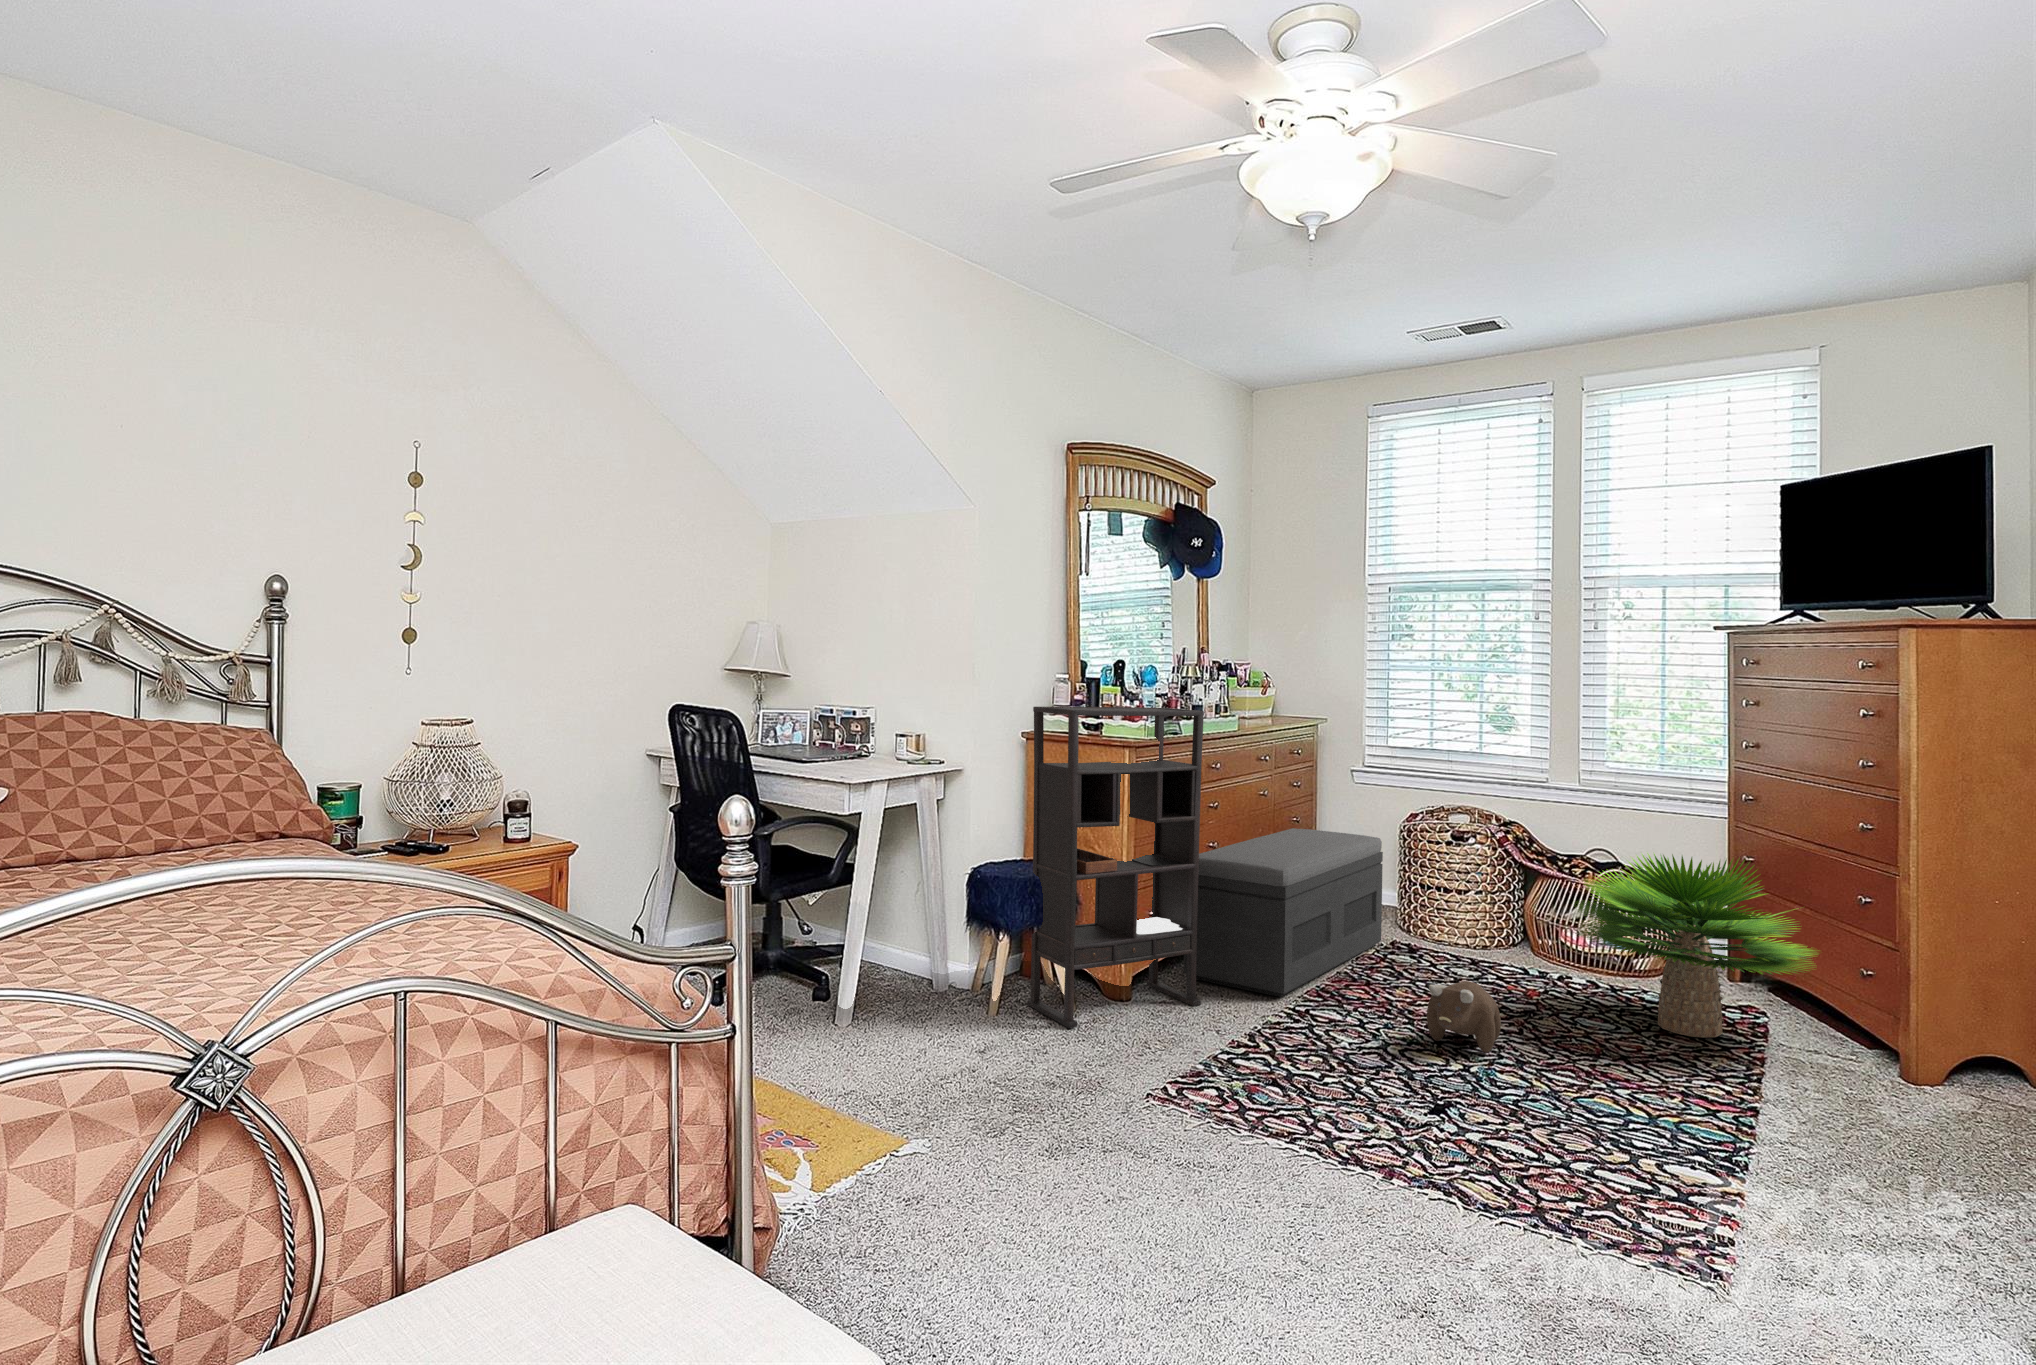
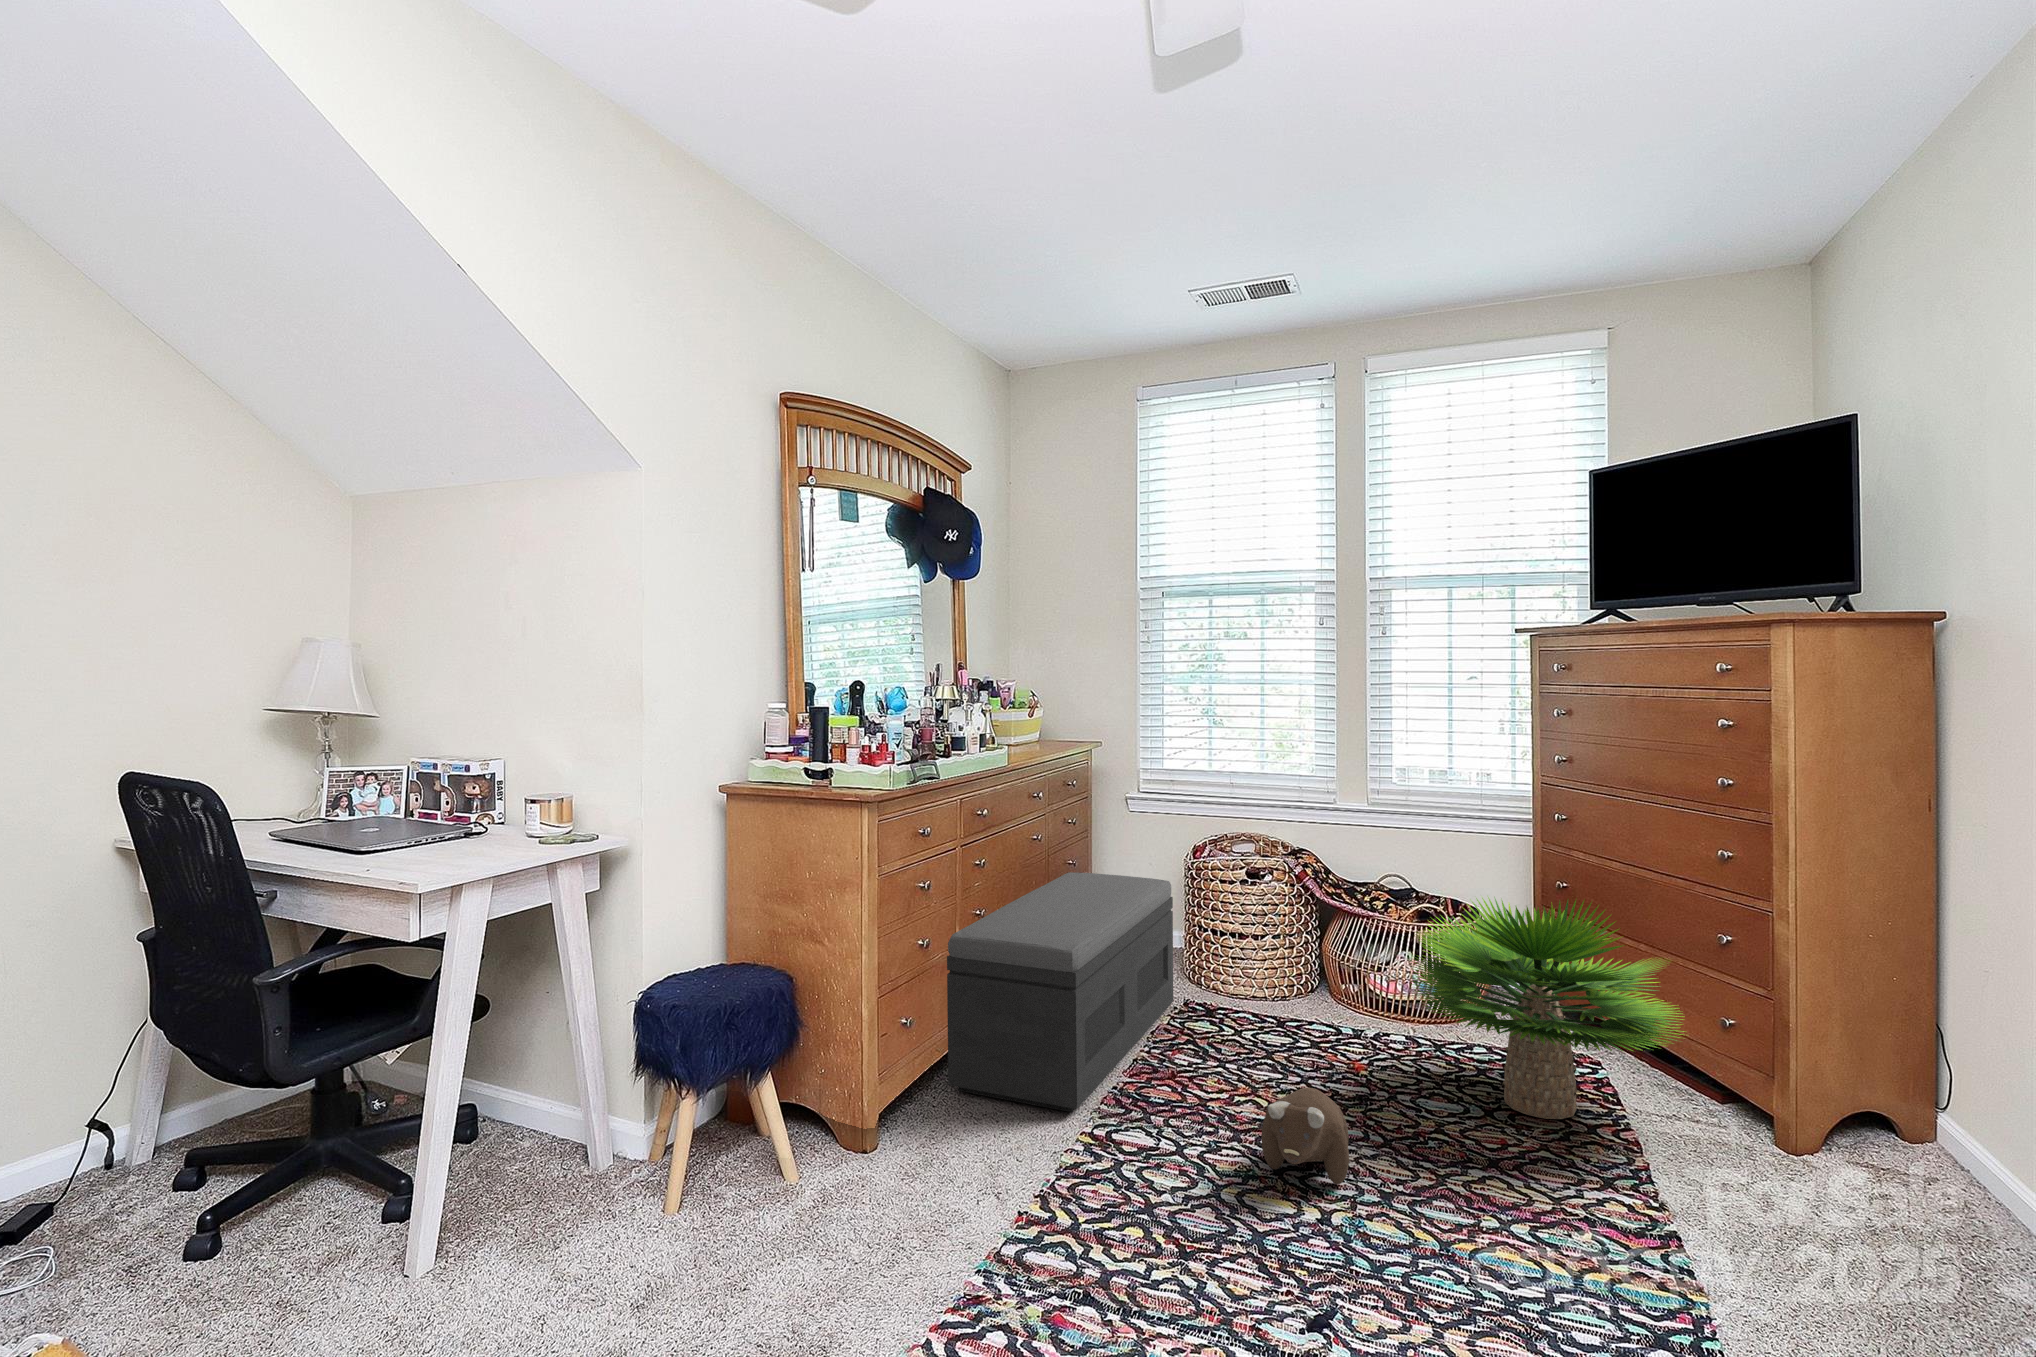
bookshelf: present [1027,707,1204,1028] -> none [733,746,973,1215]

